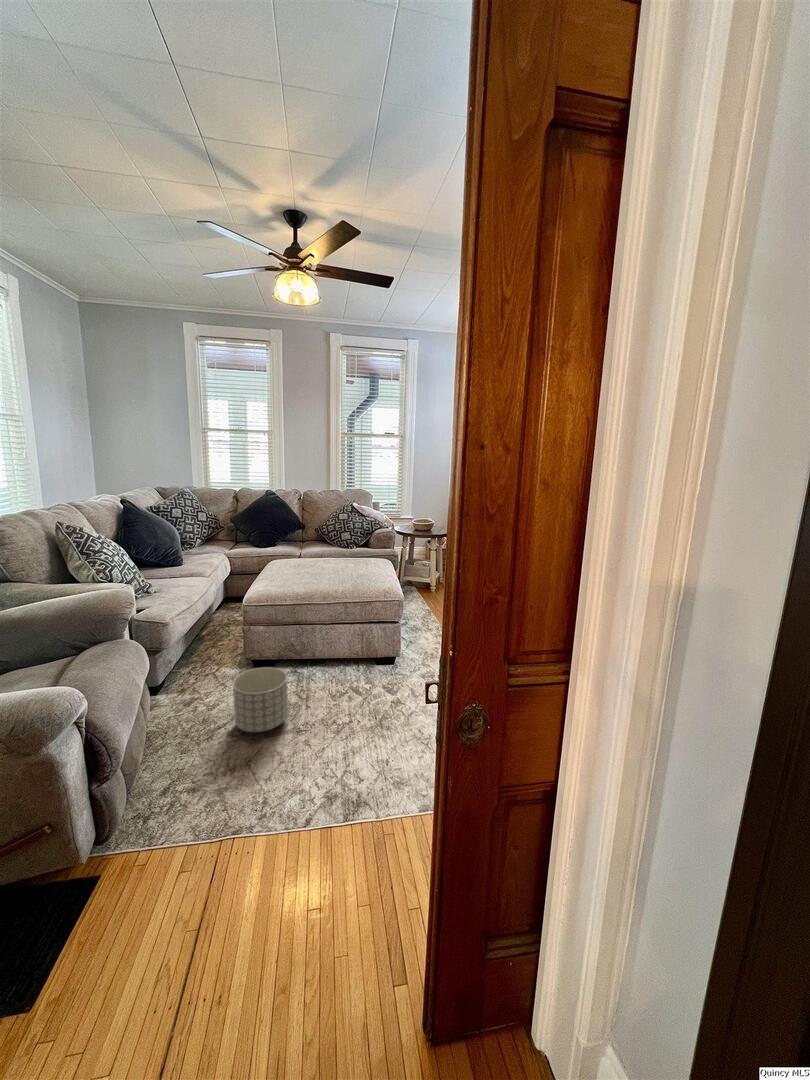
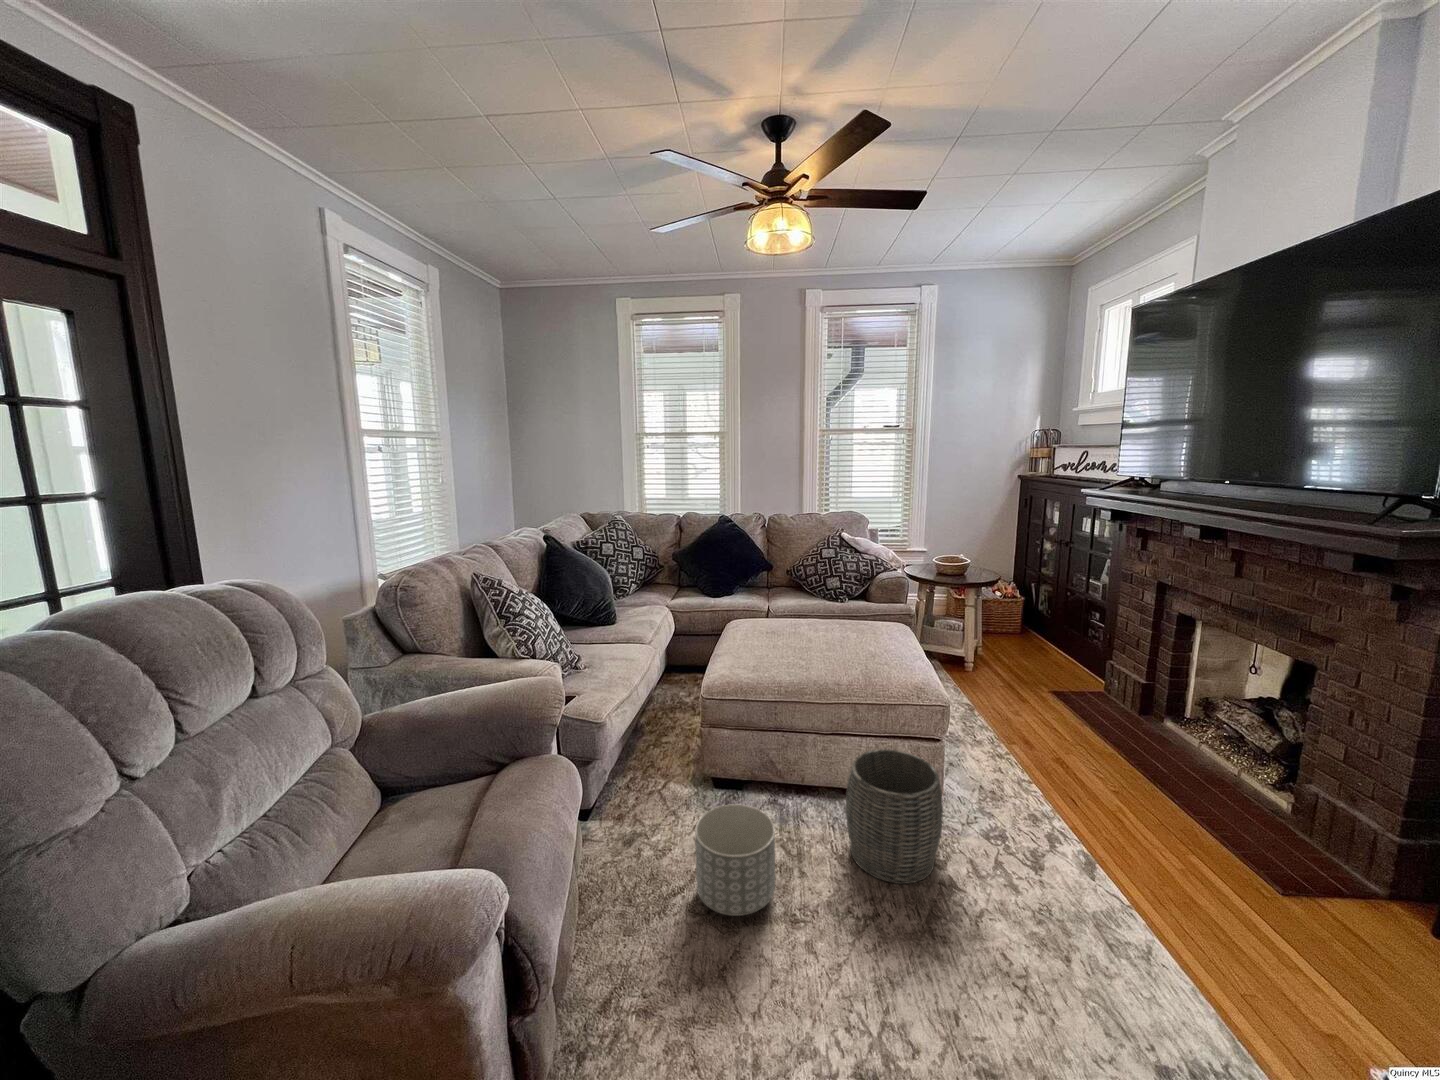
woven basket: none [337,629,394,705] -> present [846,749,943,884]

